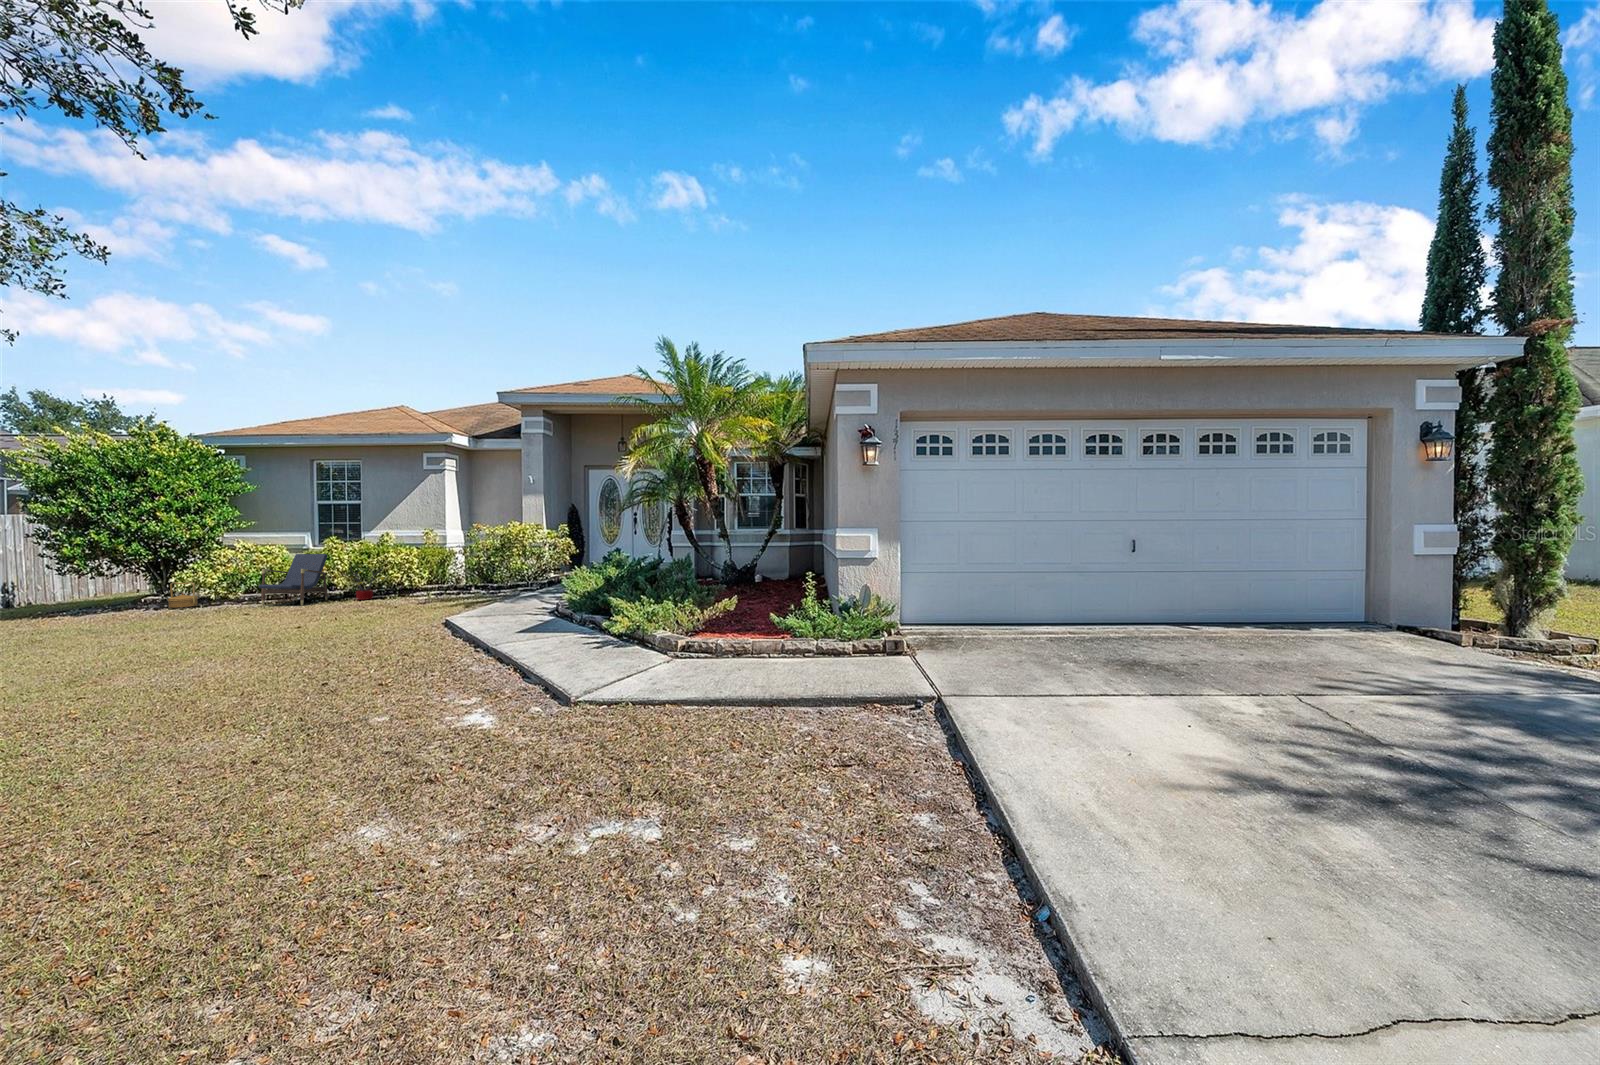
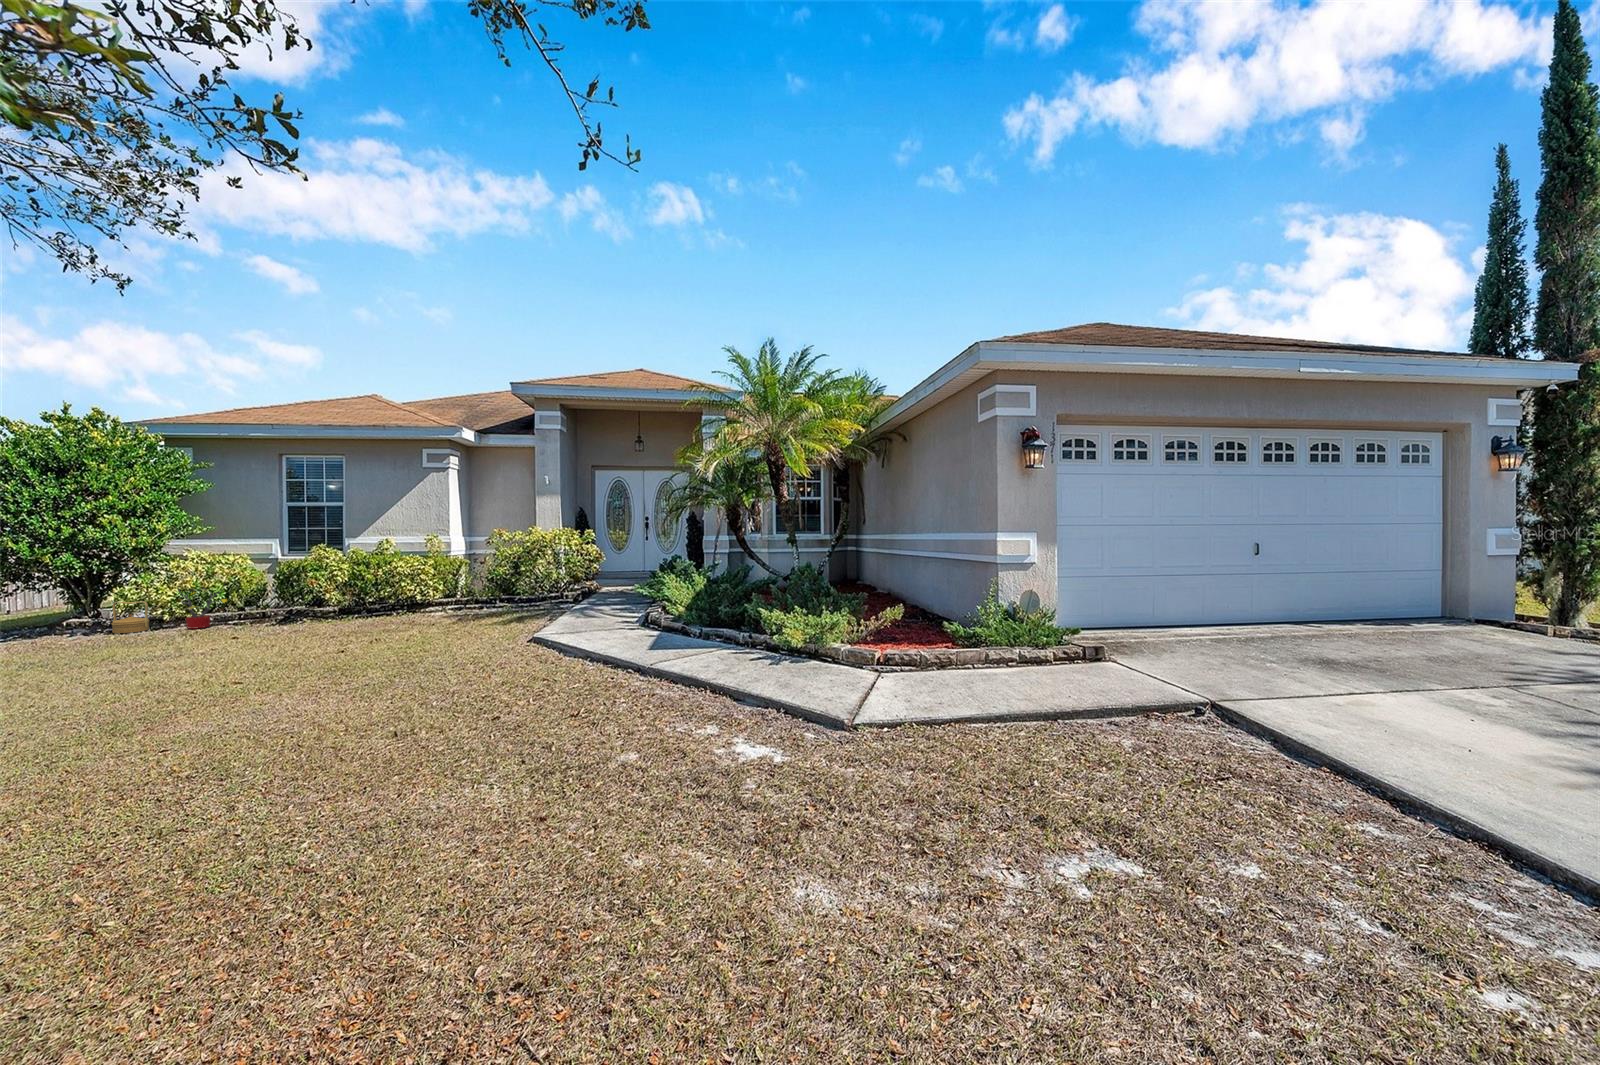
lounge chair: present [259,554,327,606] -> none [243,565,320,628]
decorative plant: present [355,572,384,600] -> present [185,586,227,629]

